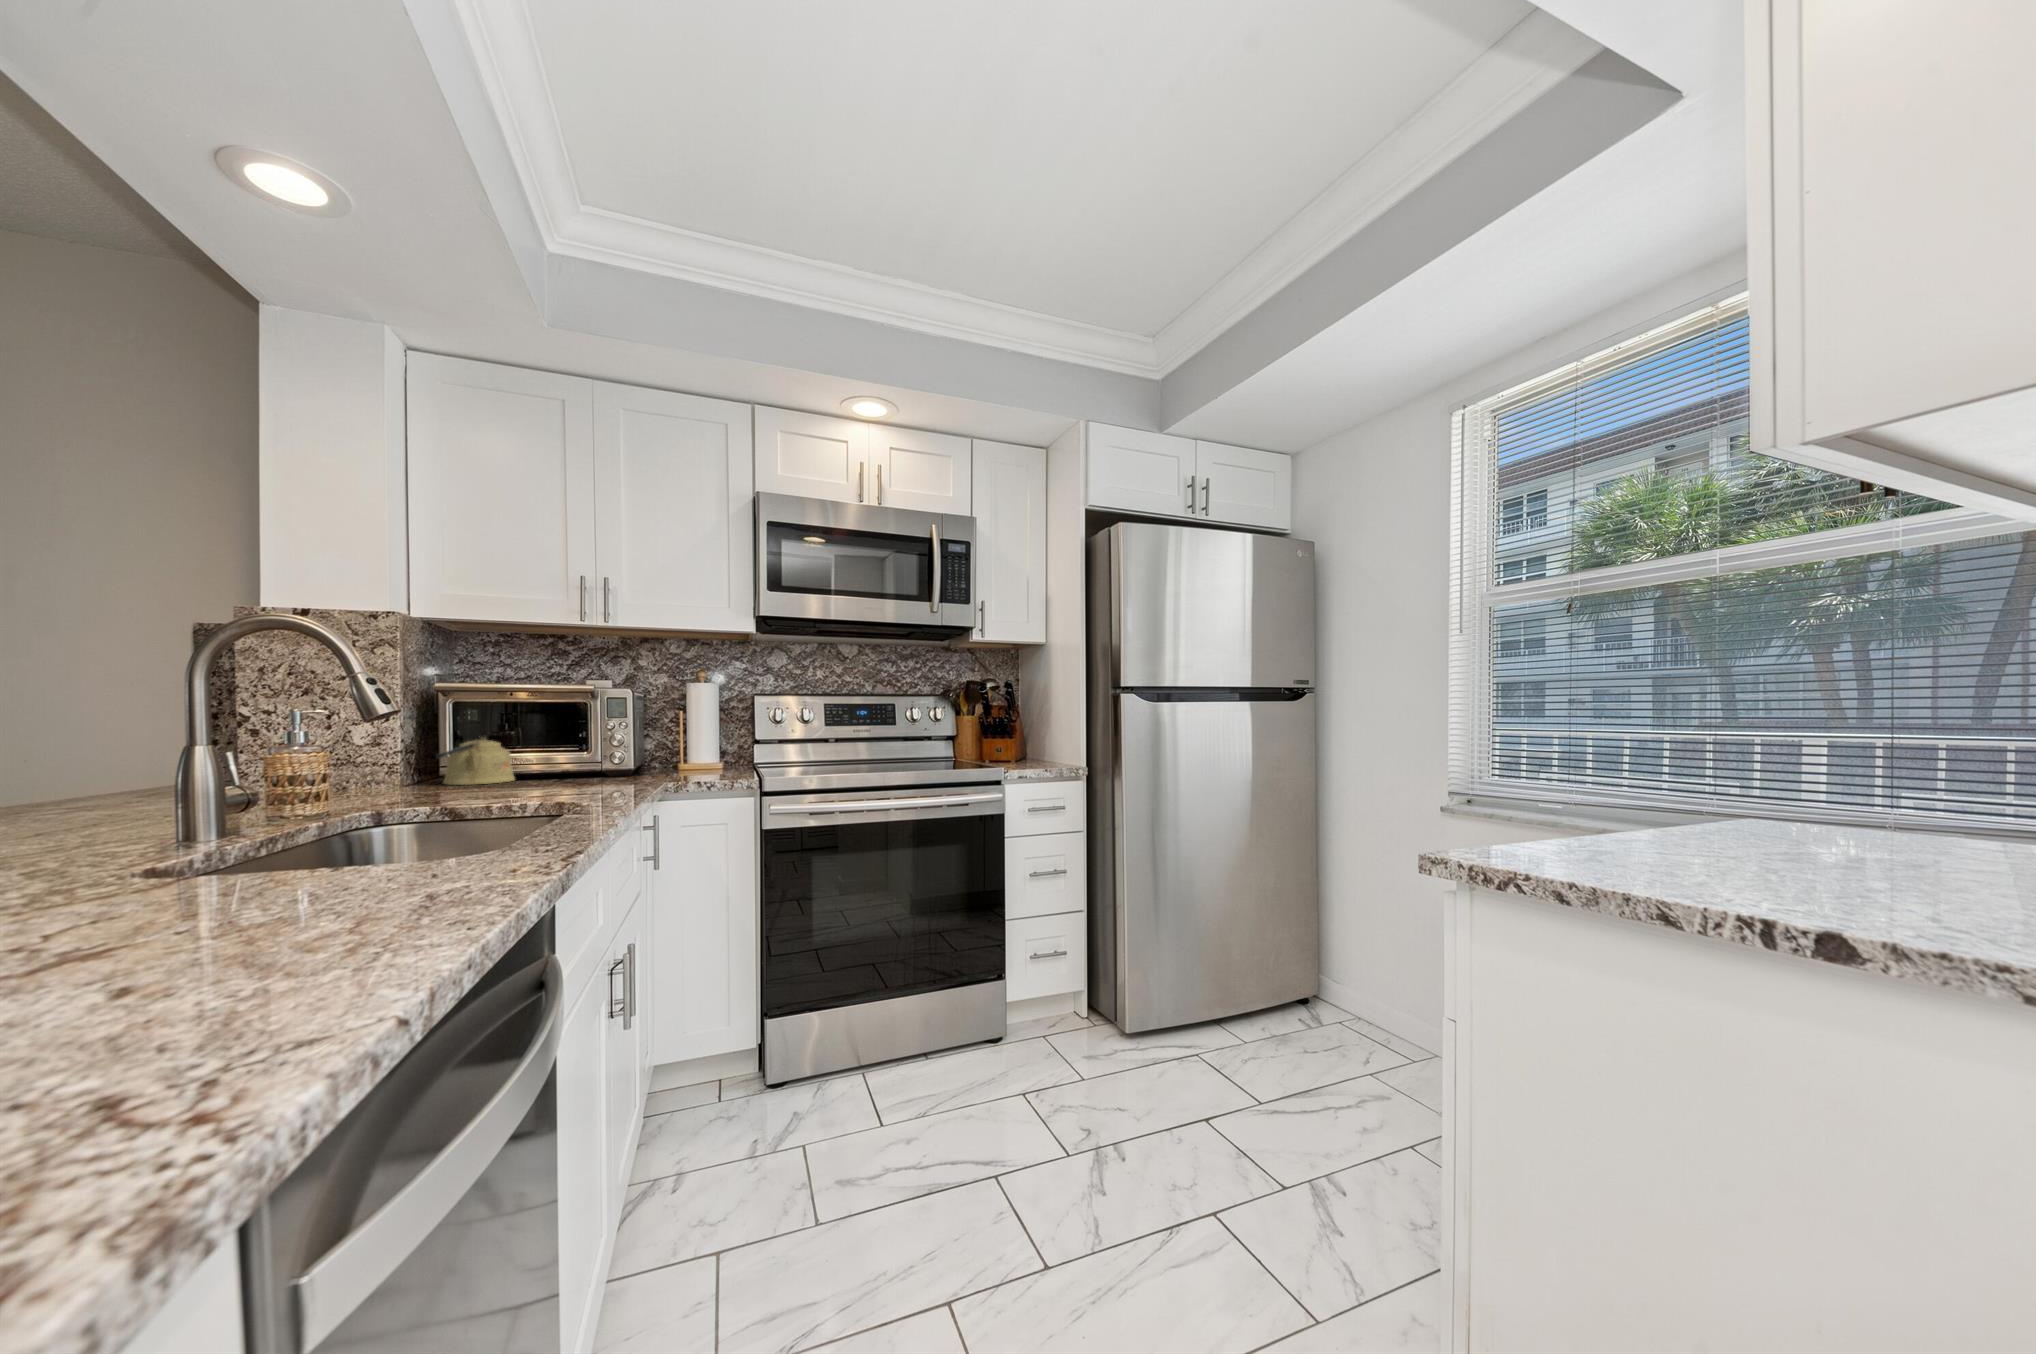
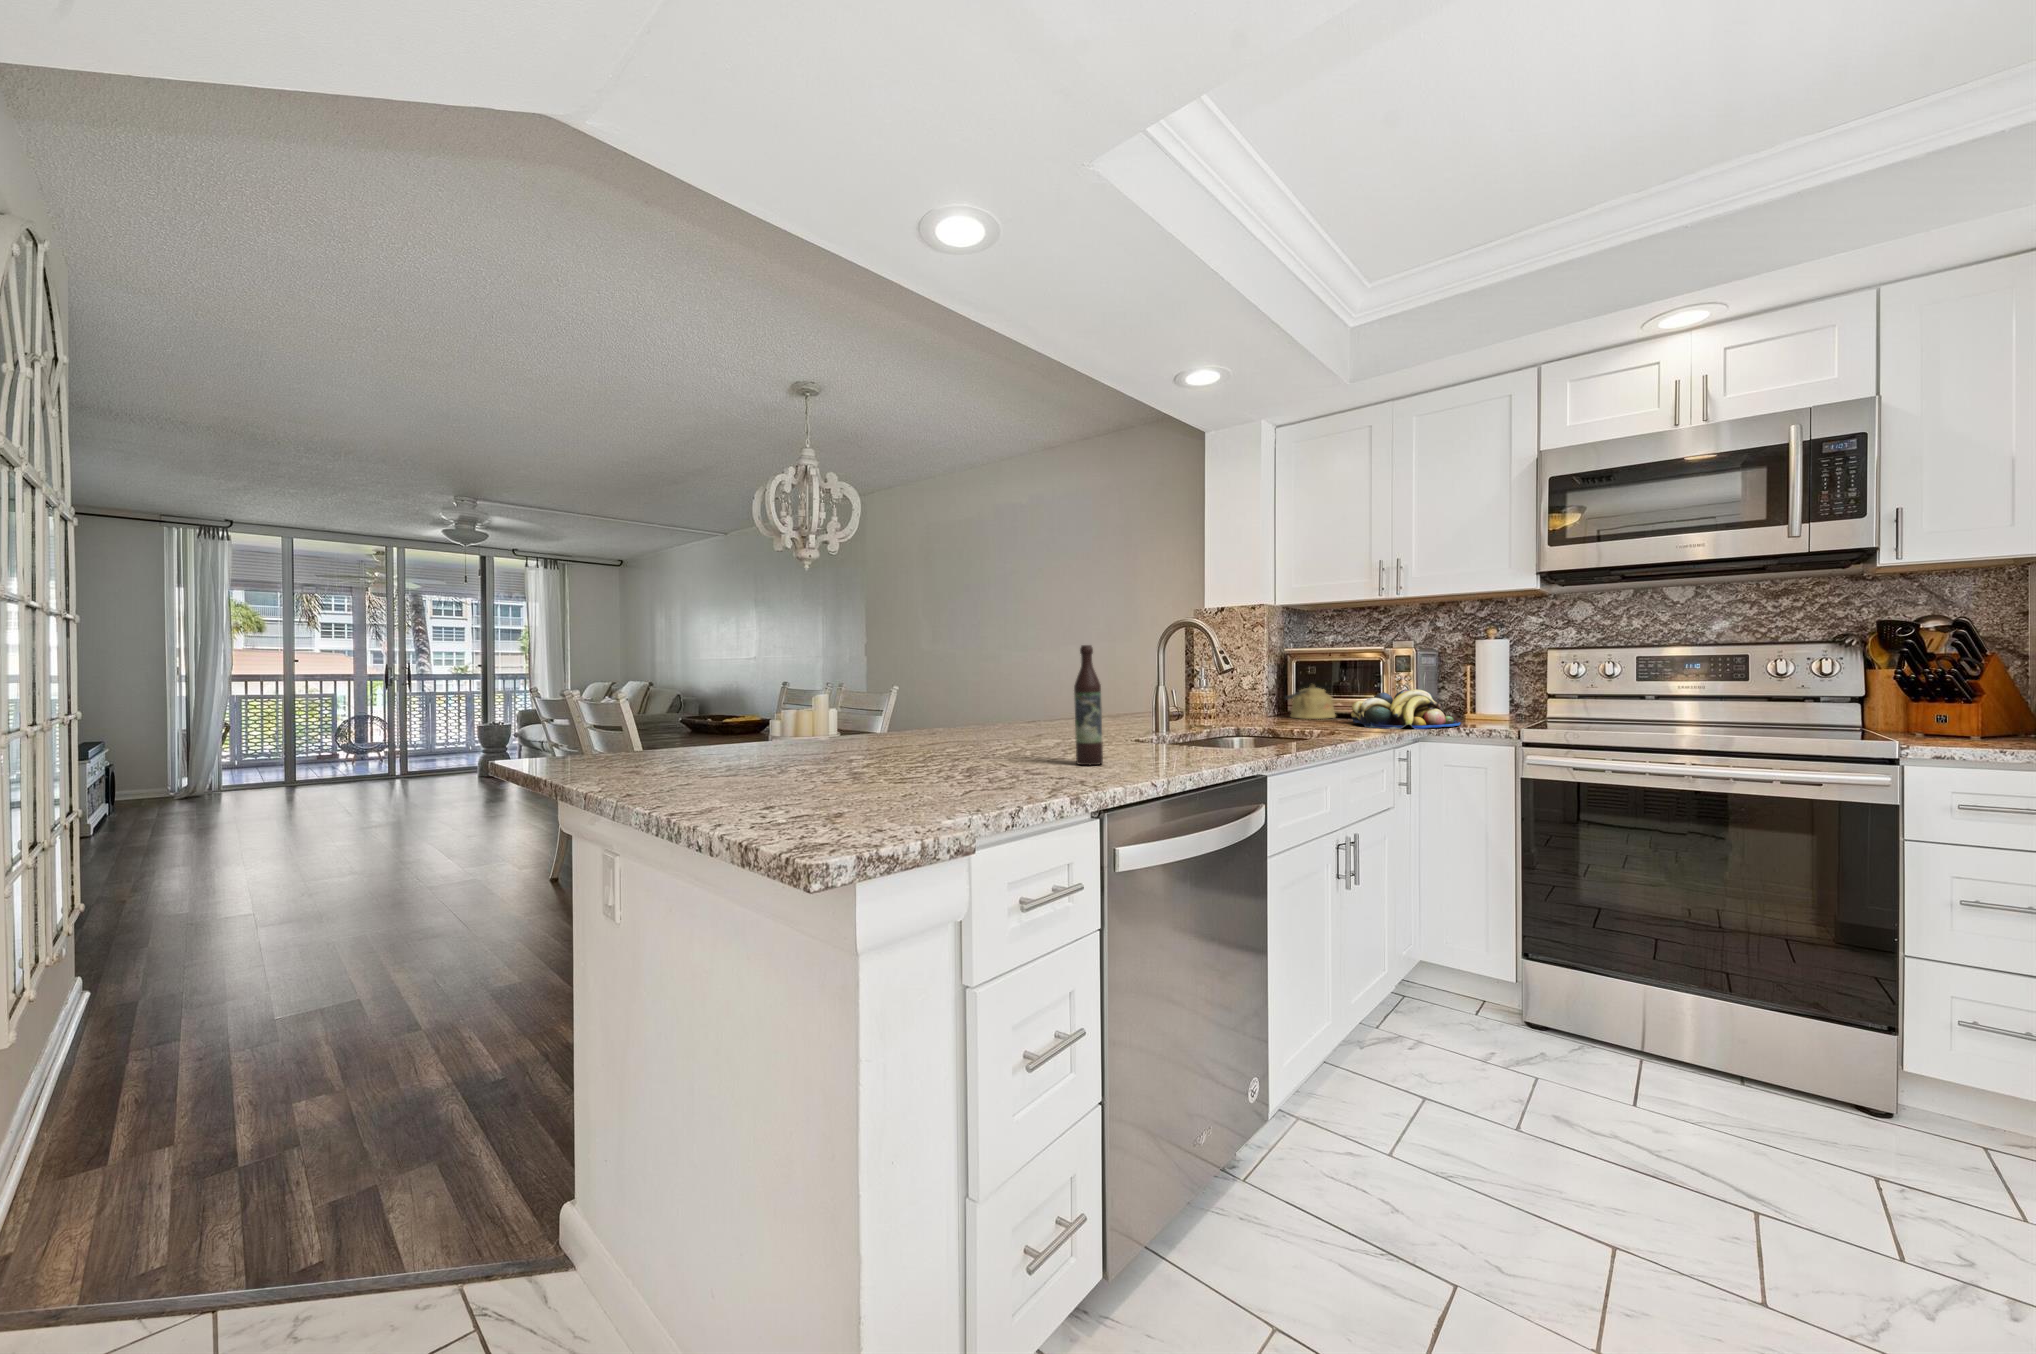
wine bottle: none [112,636,209,919] -> present [1074,645,1103,765]
fruit bowl: none [557,738,692,789] -> present [1351,689,1461,729]

